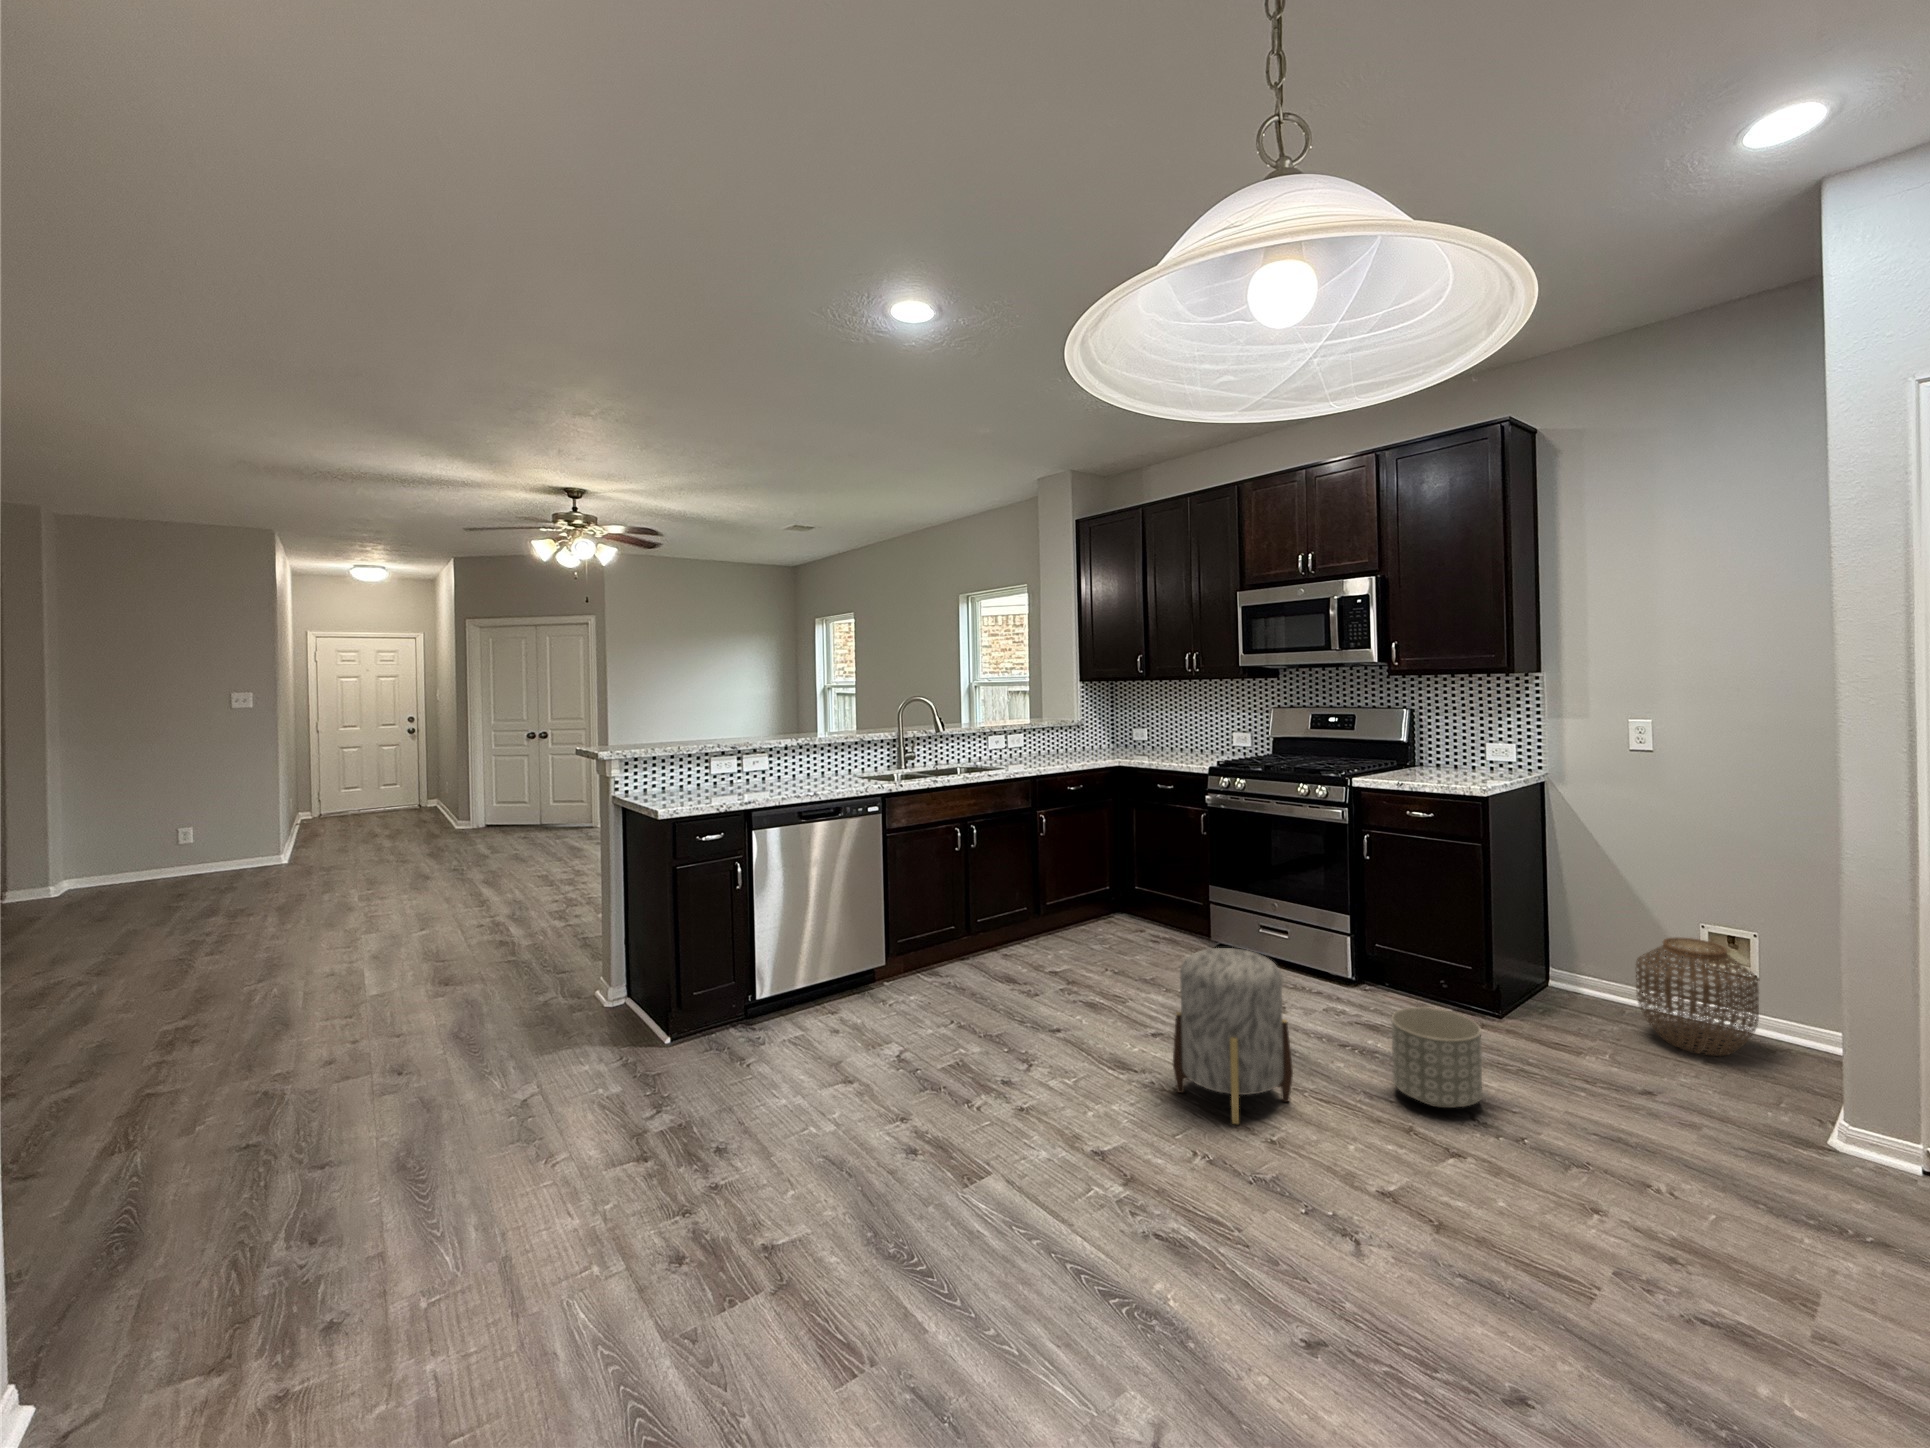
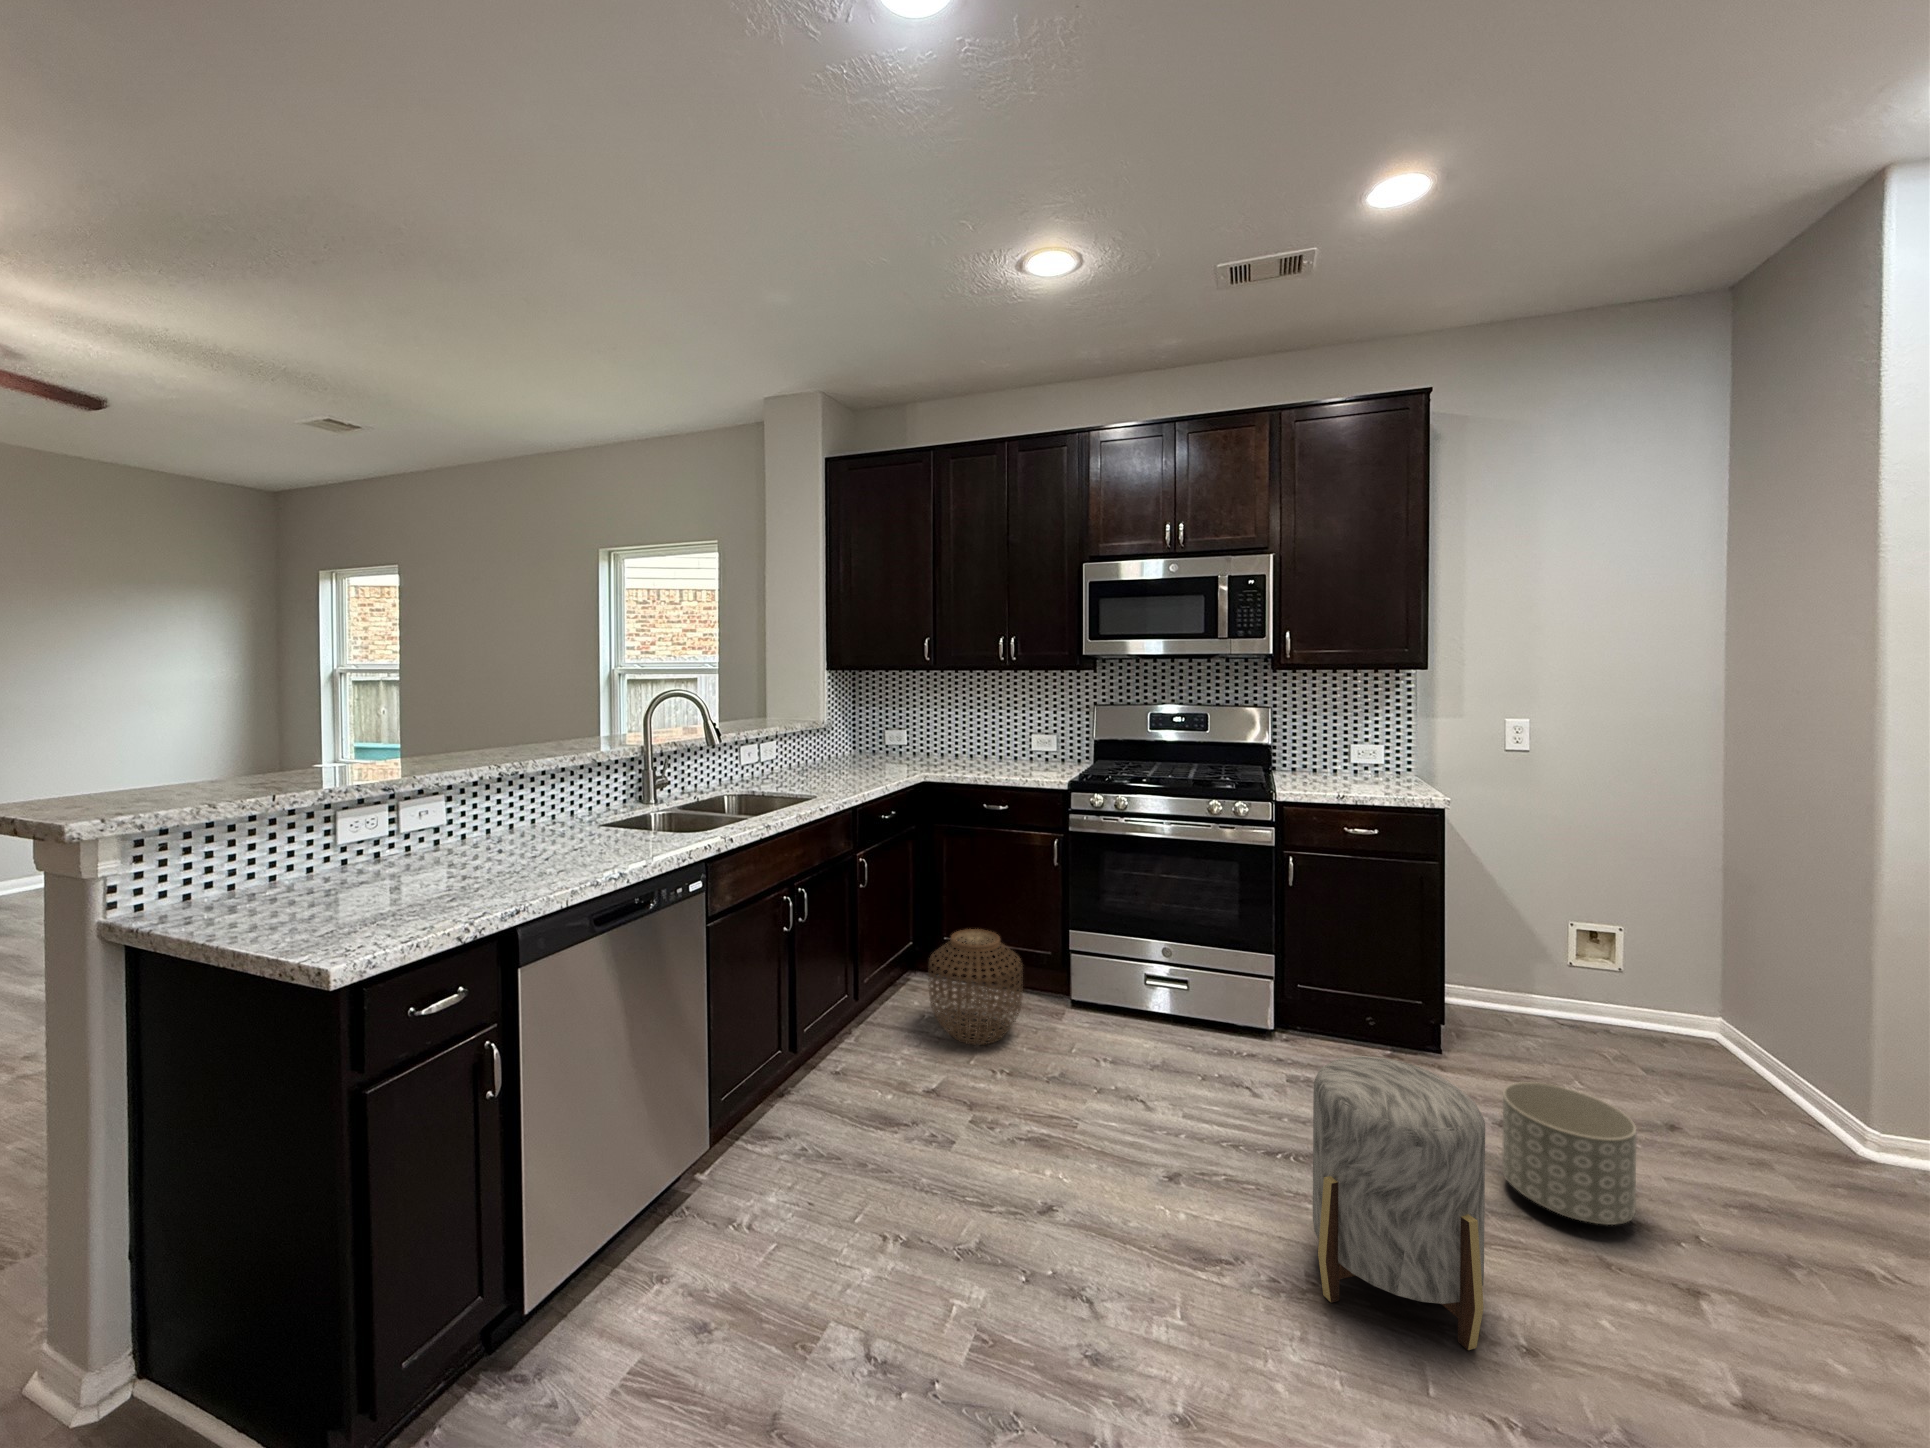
woven basket: present [1636,938,1759,1055] -> present [928,929,1023,1045]

